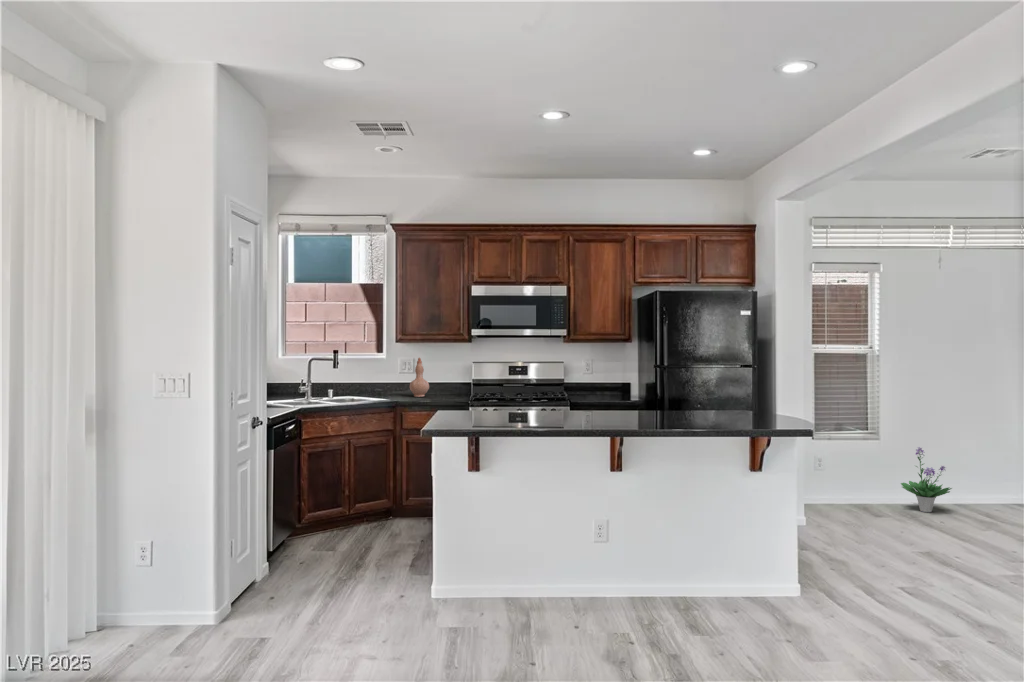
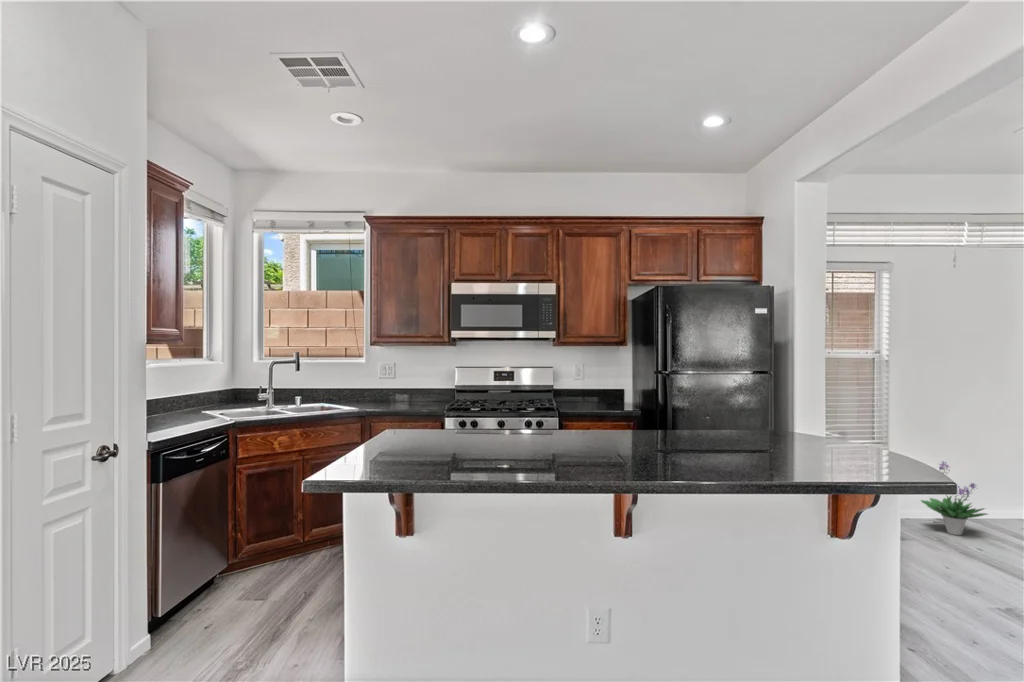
vase: present [410,358,429,397] -> none [388,362,409,404]

